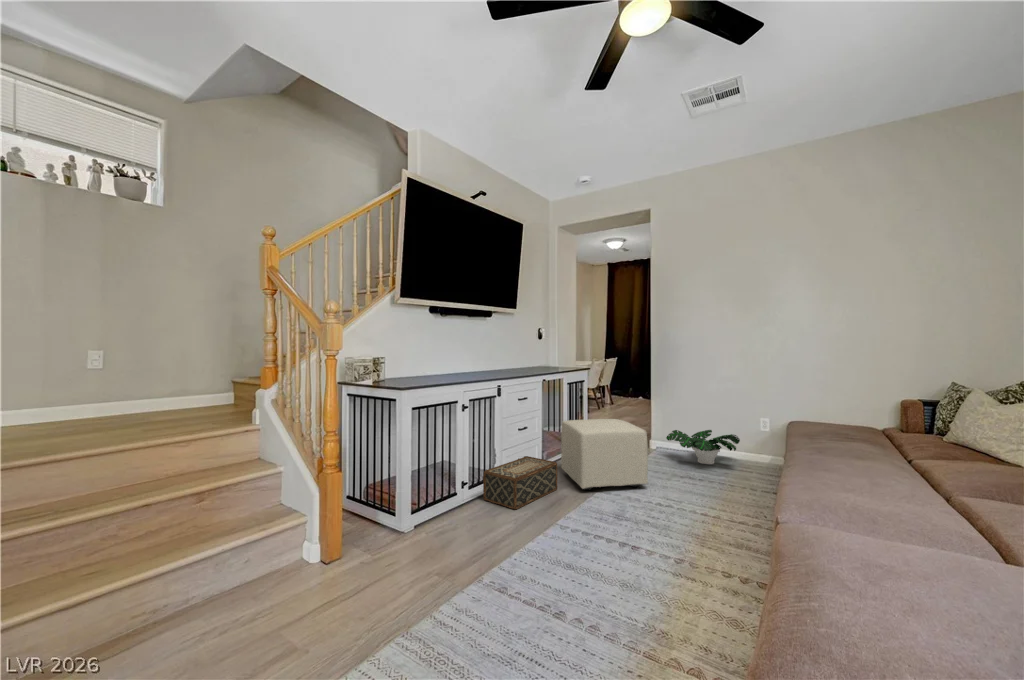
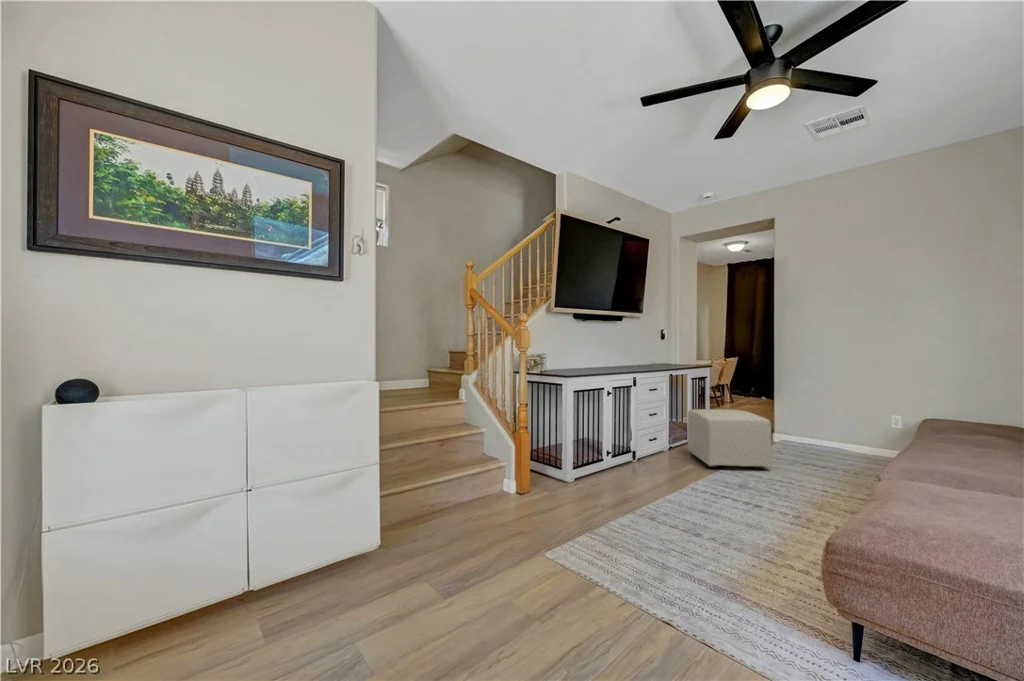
potted plant: present [666,430,740,464] -> none [790,424,871,457]
woven basket: present [483,456,557,509] -> none [624,437,686,476]

